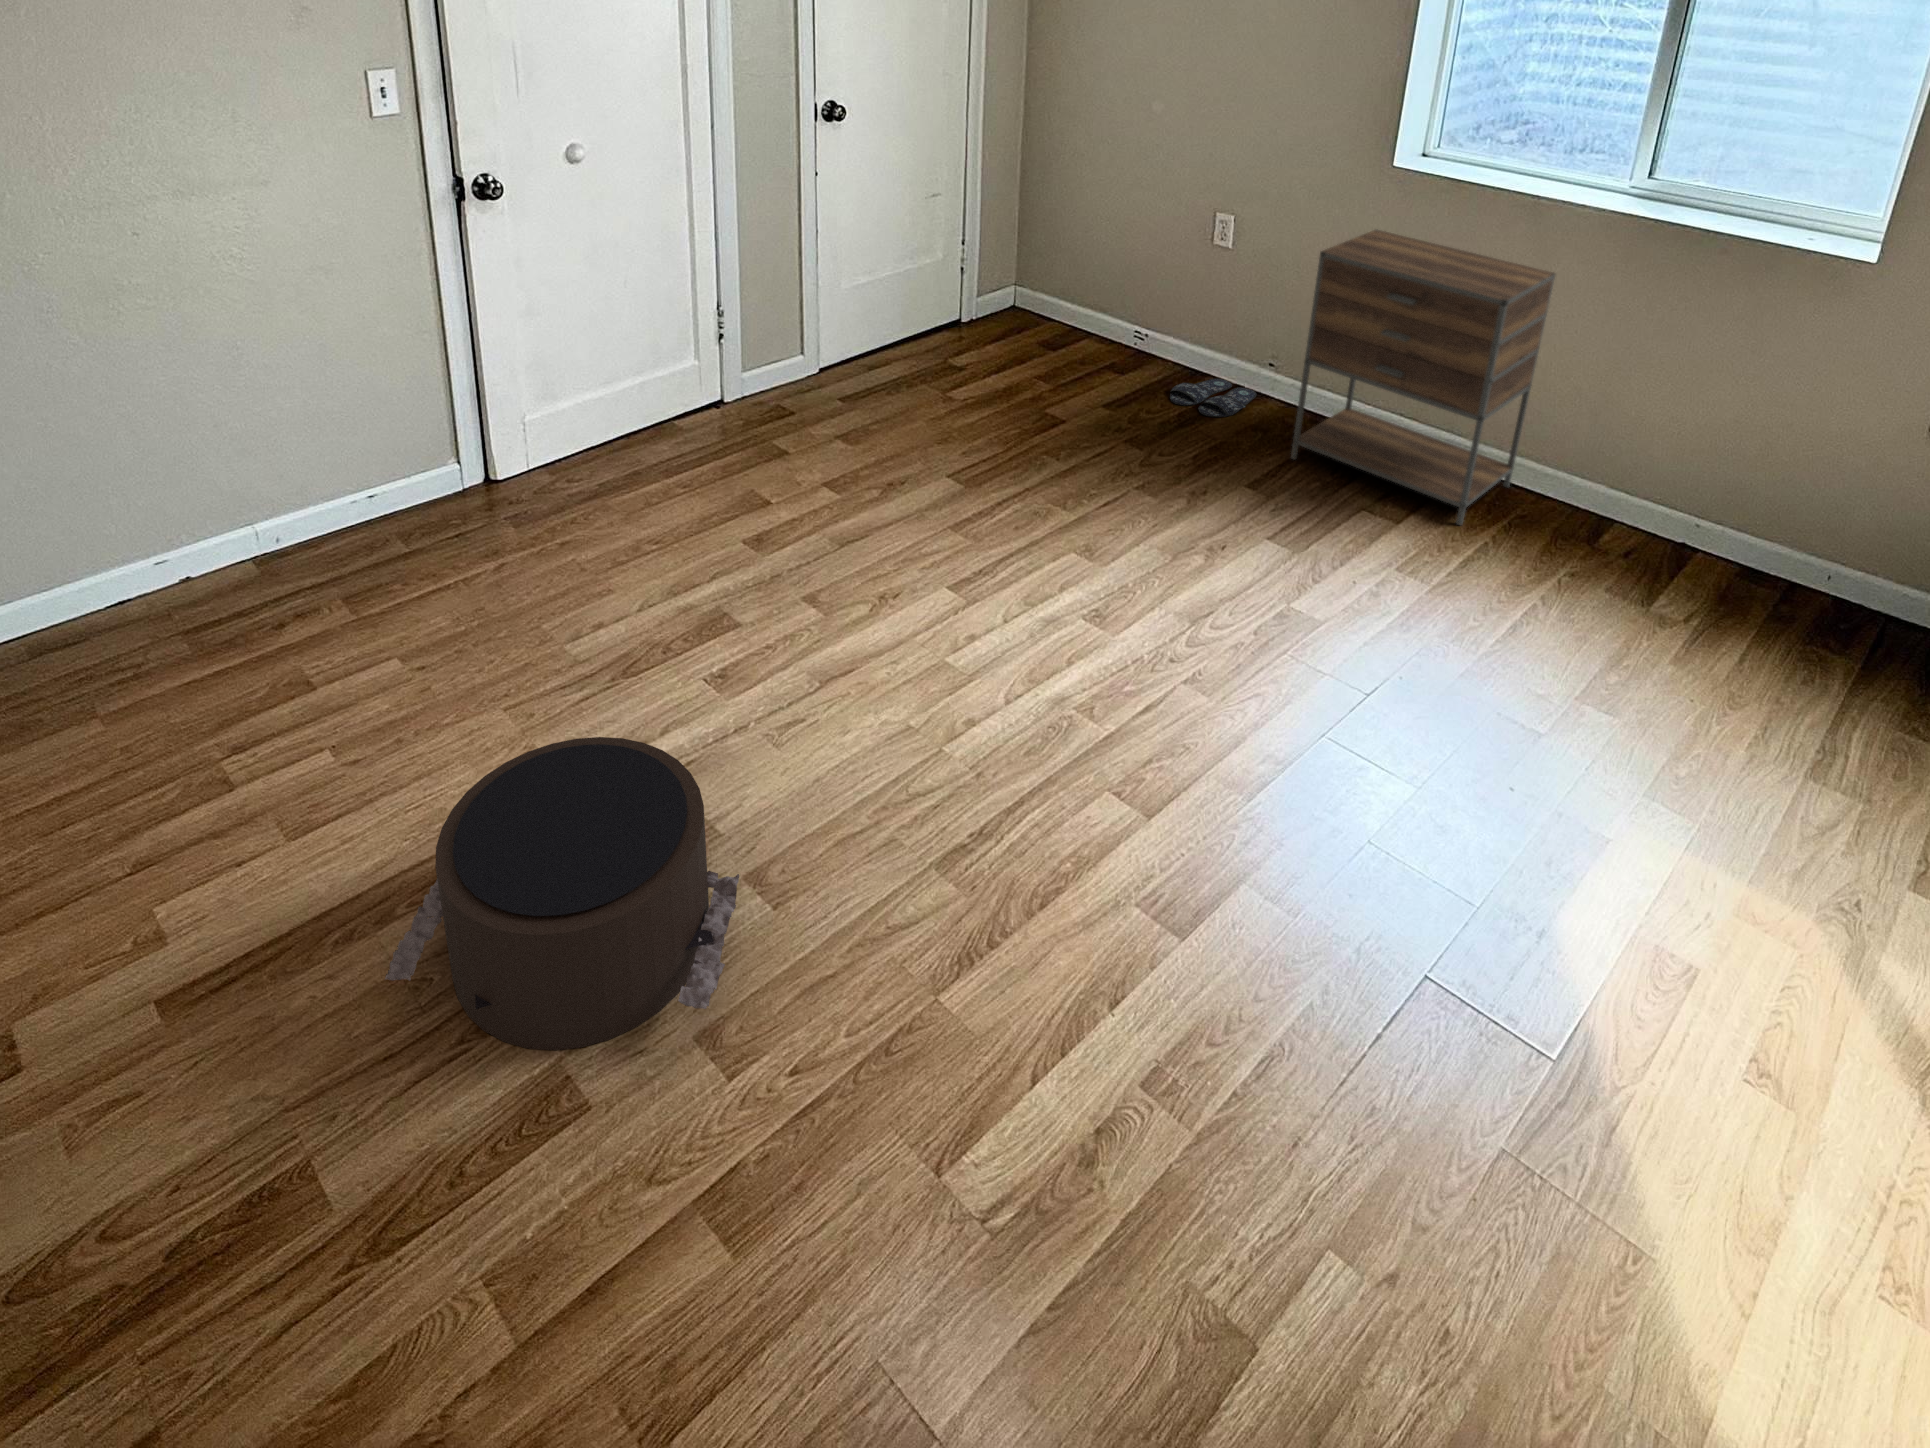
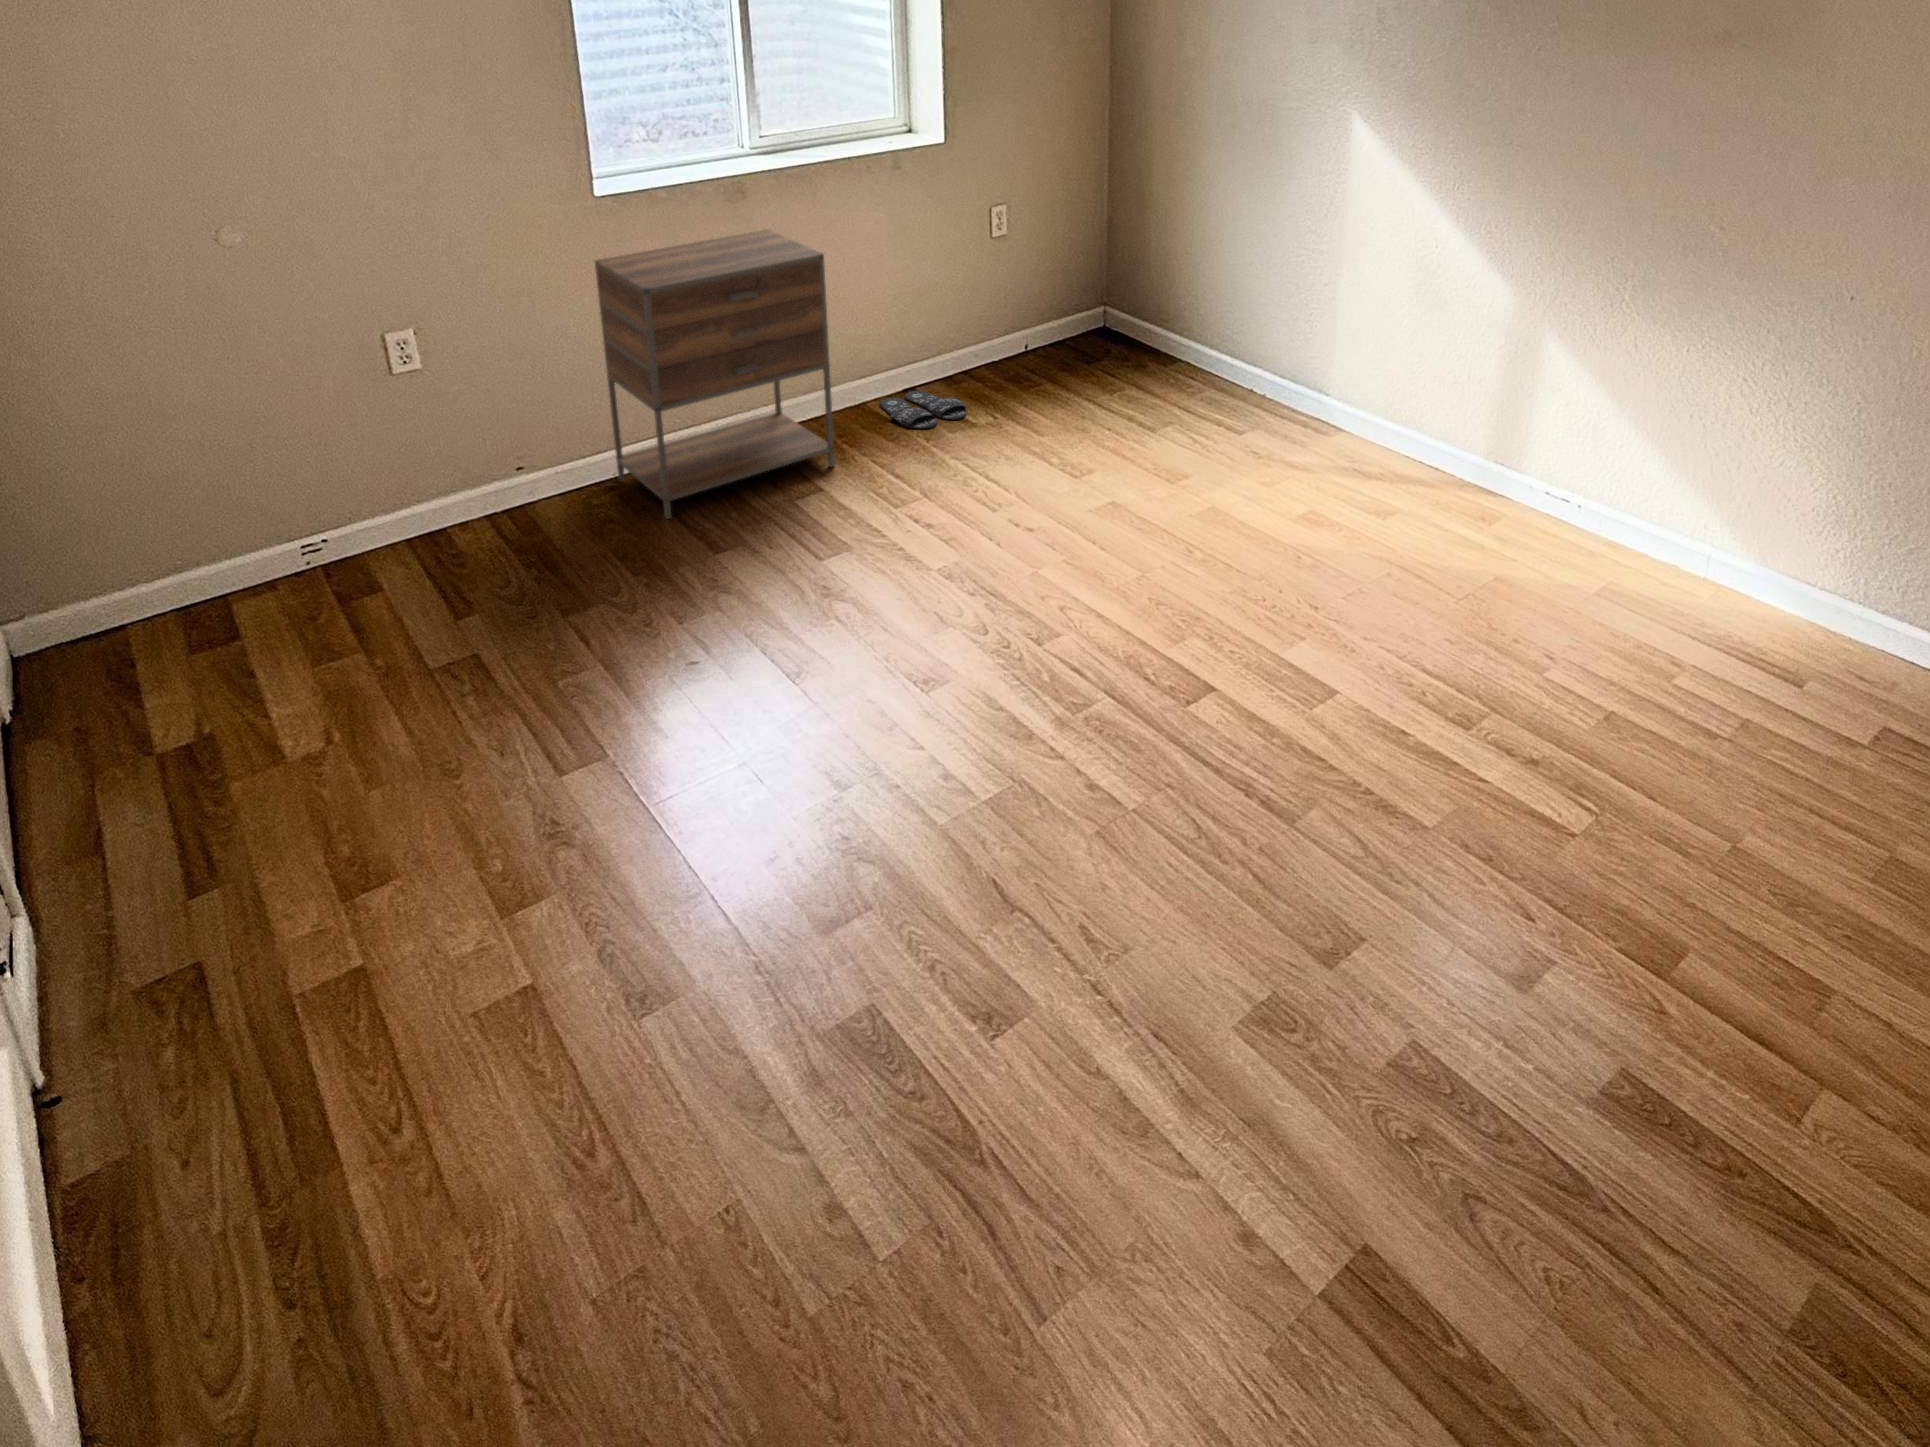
slippers: present [1170,379,1257,417] -> present [879,391,966,429]
pouf: present [385,737,739,1050] -> none [1296,877,1613,1266]

